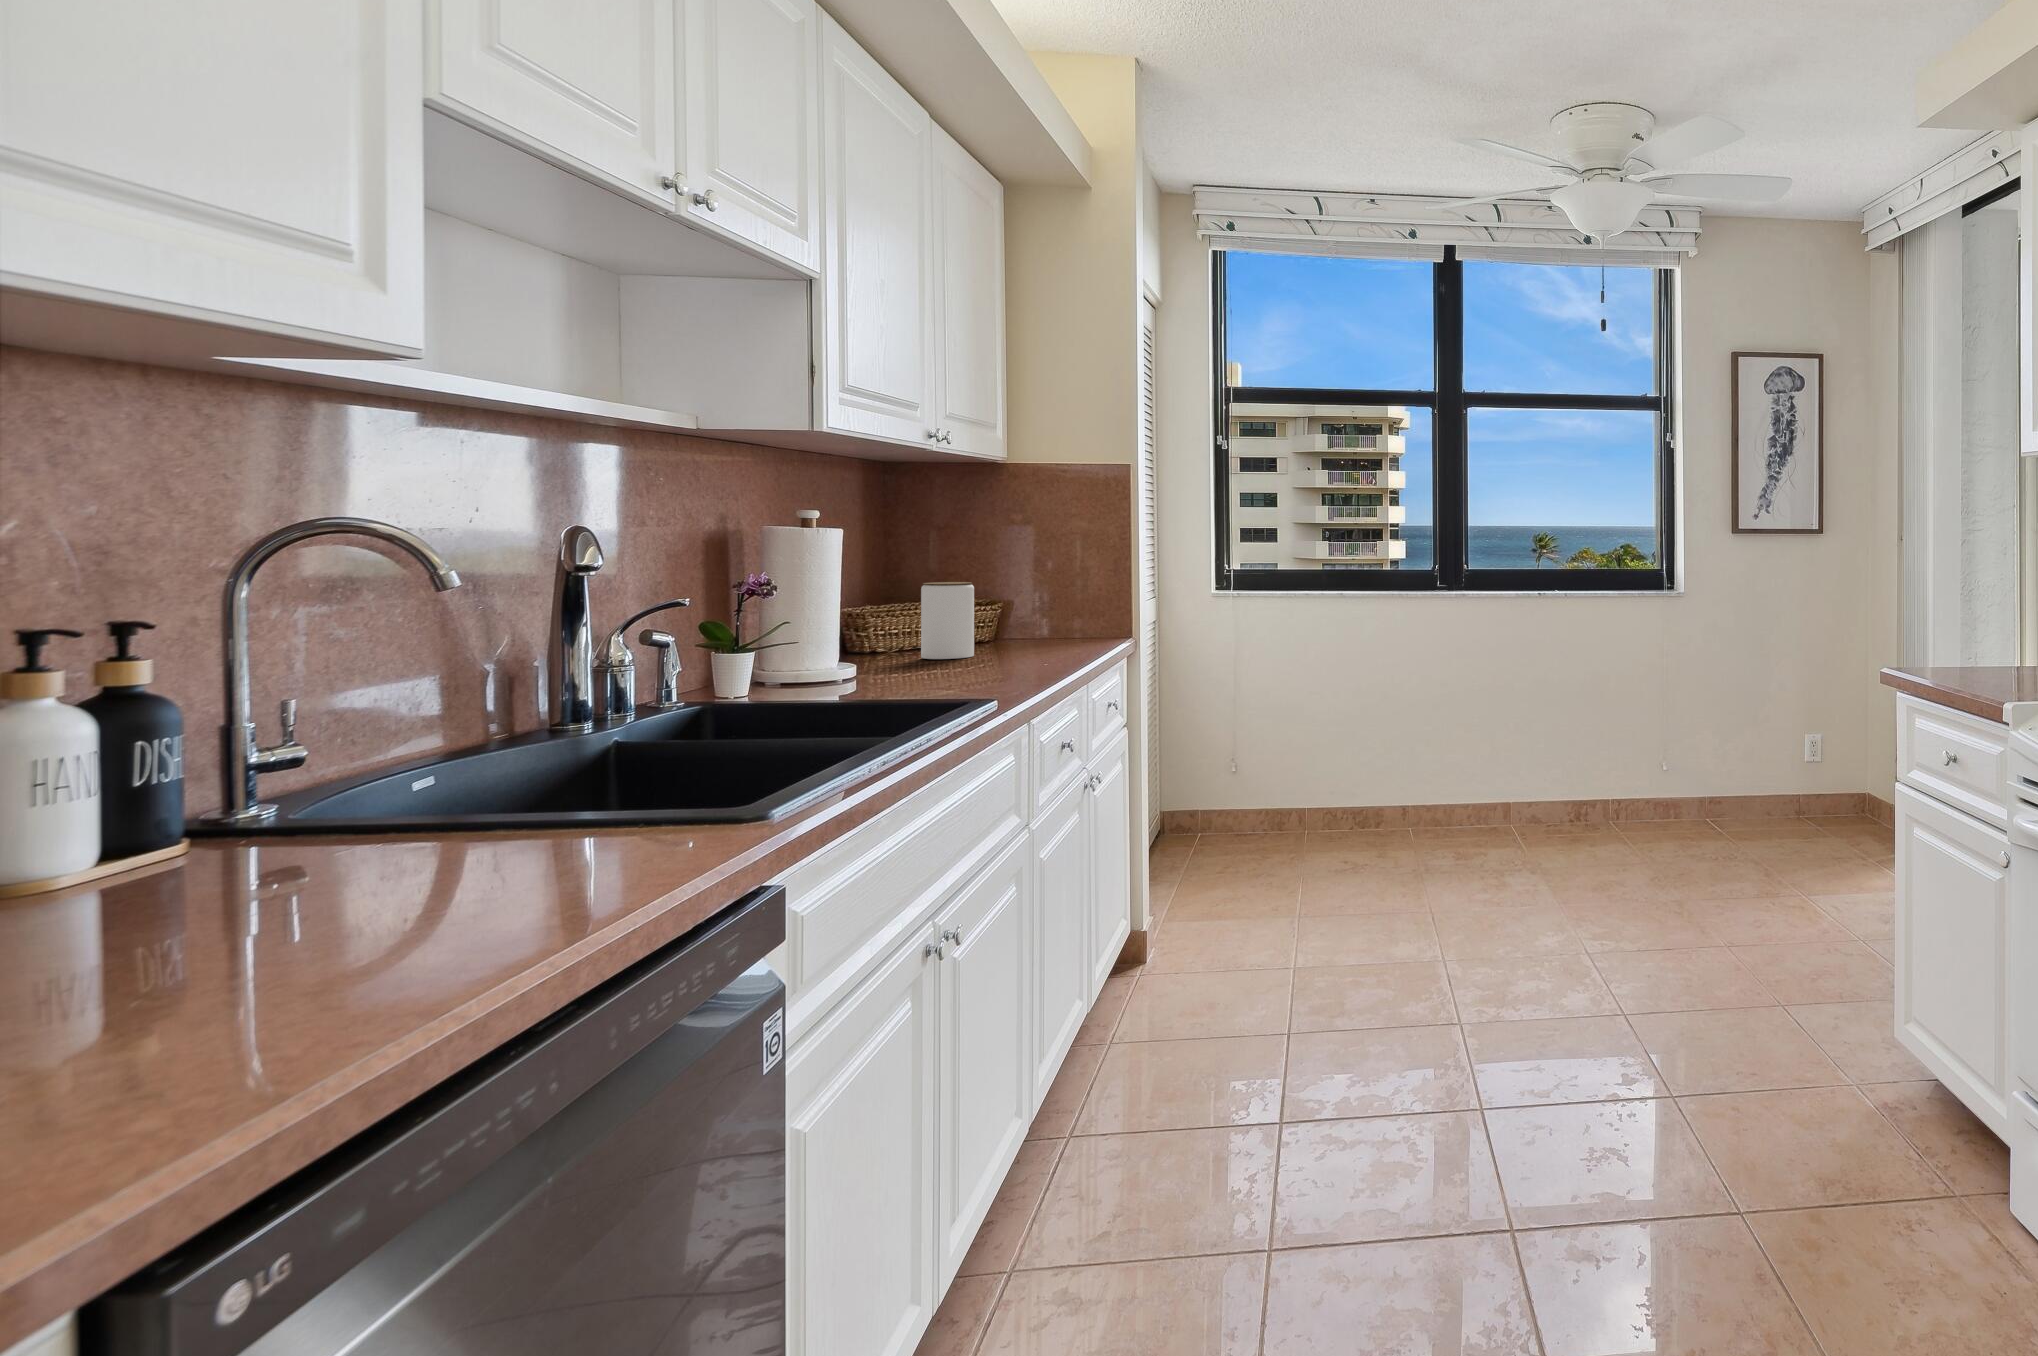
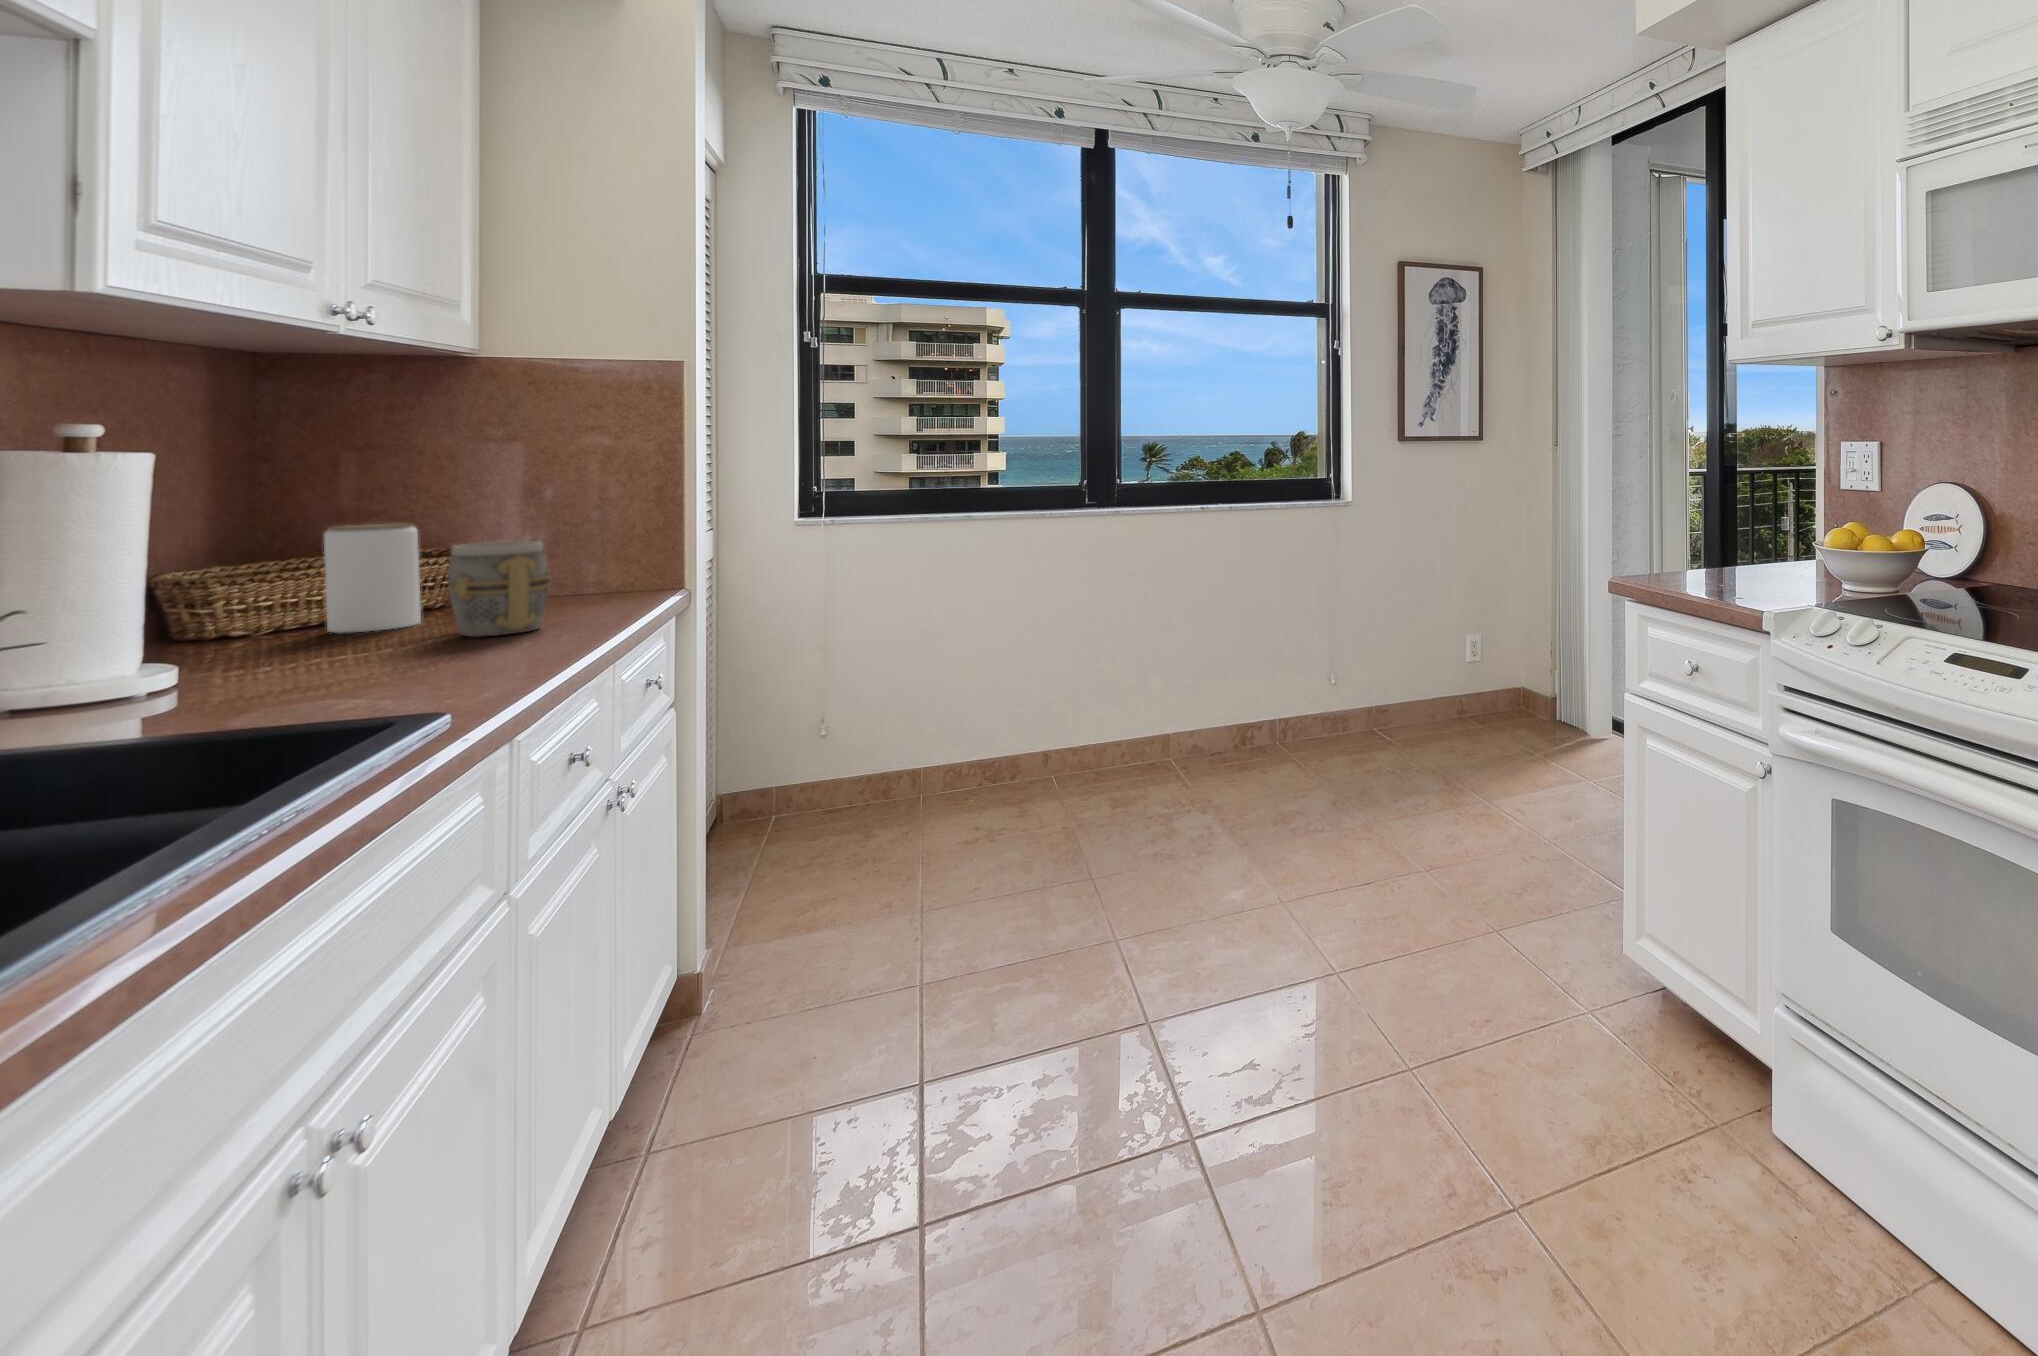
mug: none [998,596,1057,665] -> present [448,541,550,637]

